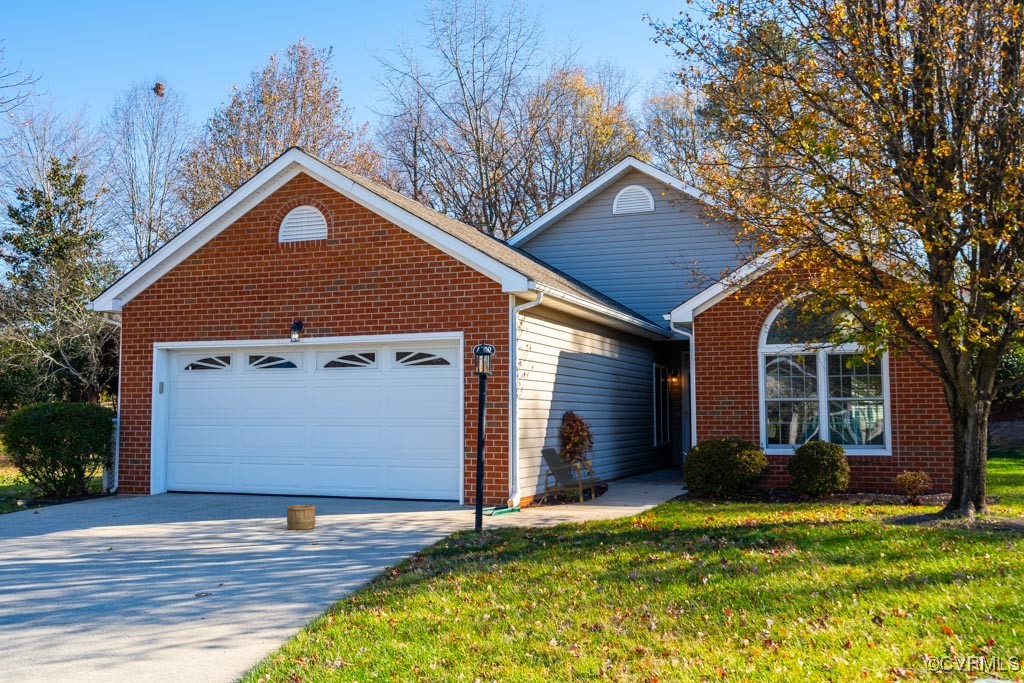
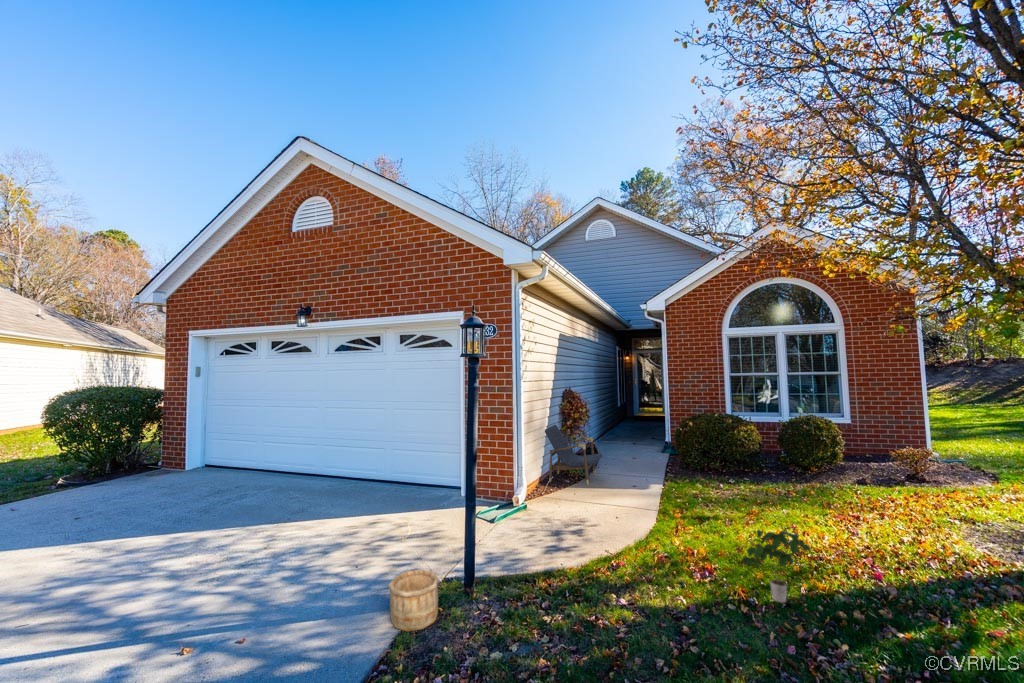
potted plant: none [651,485,690,527] -> present [742,530,810,602]
wooden bucket: present [286,505,316,530] -> present [388,570,439,632]

